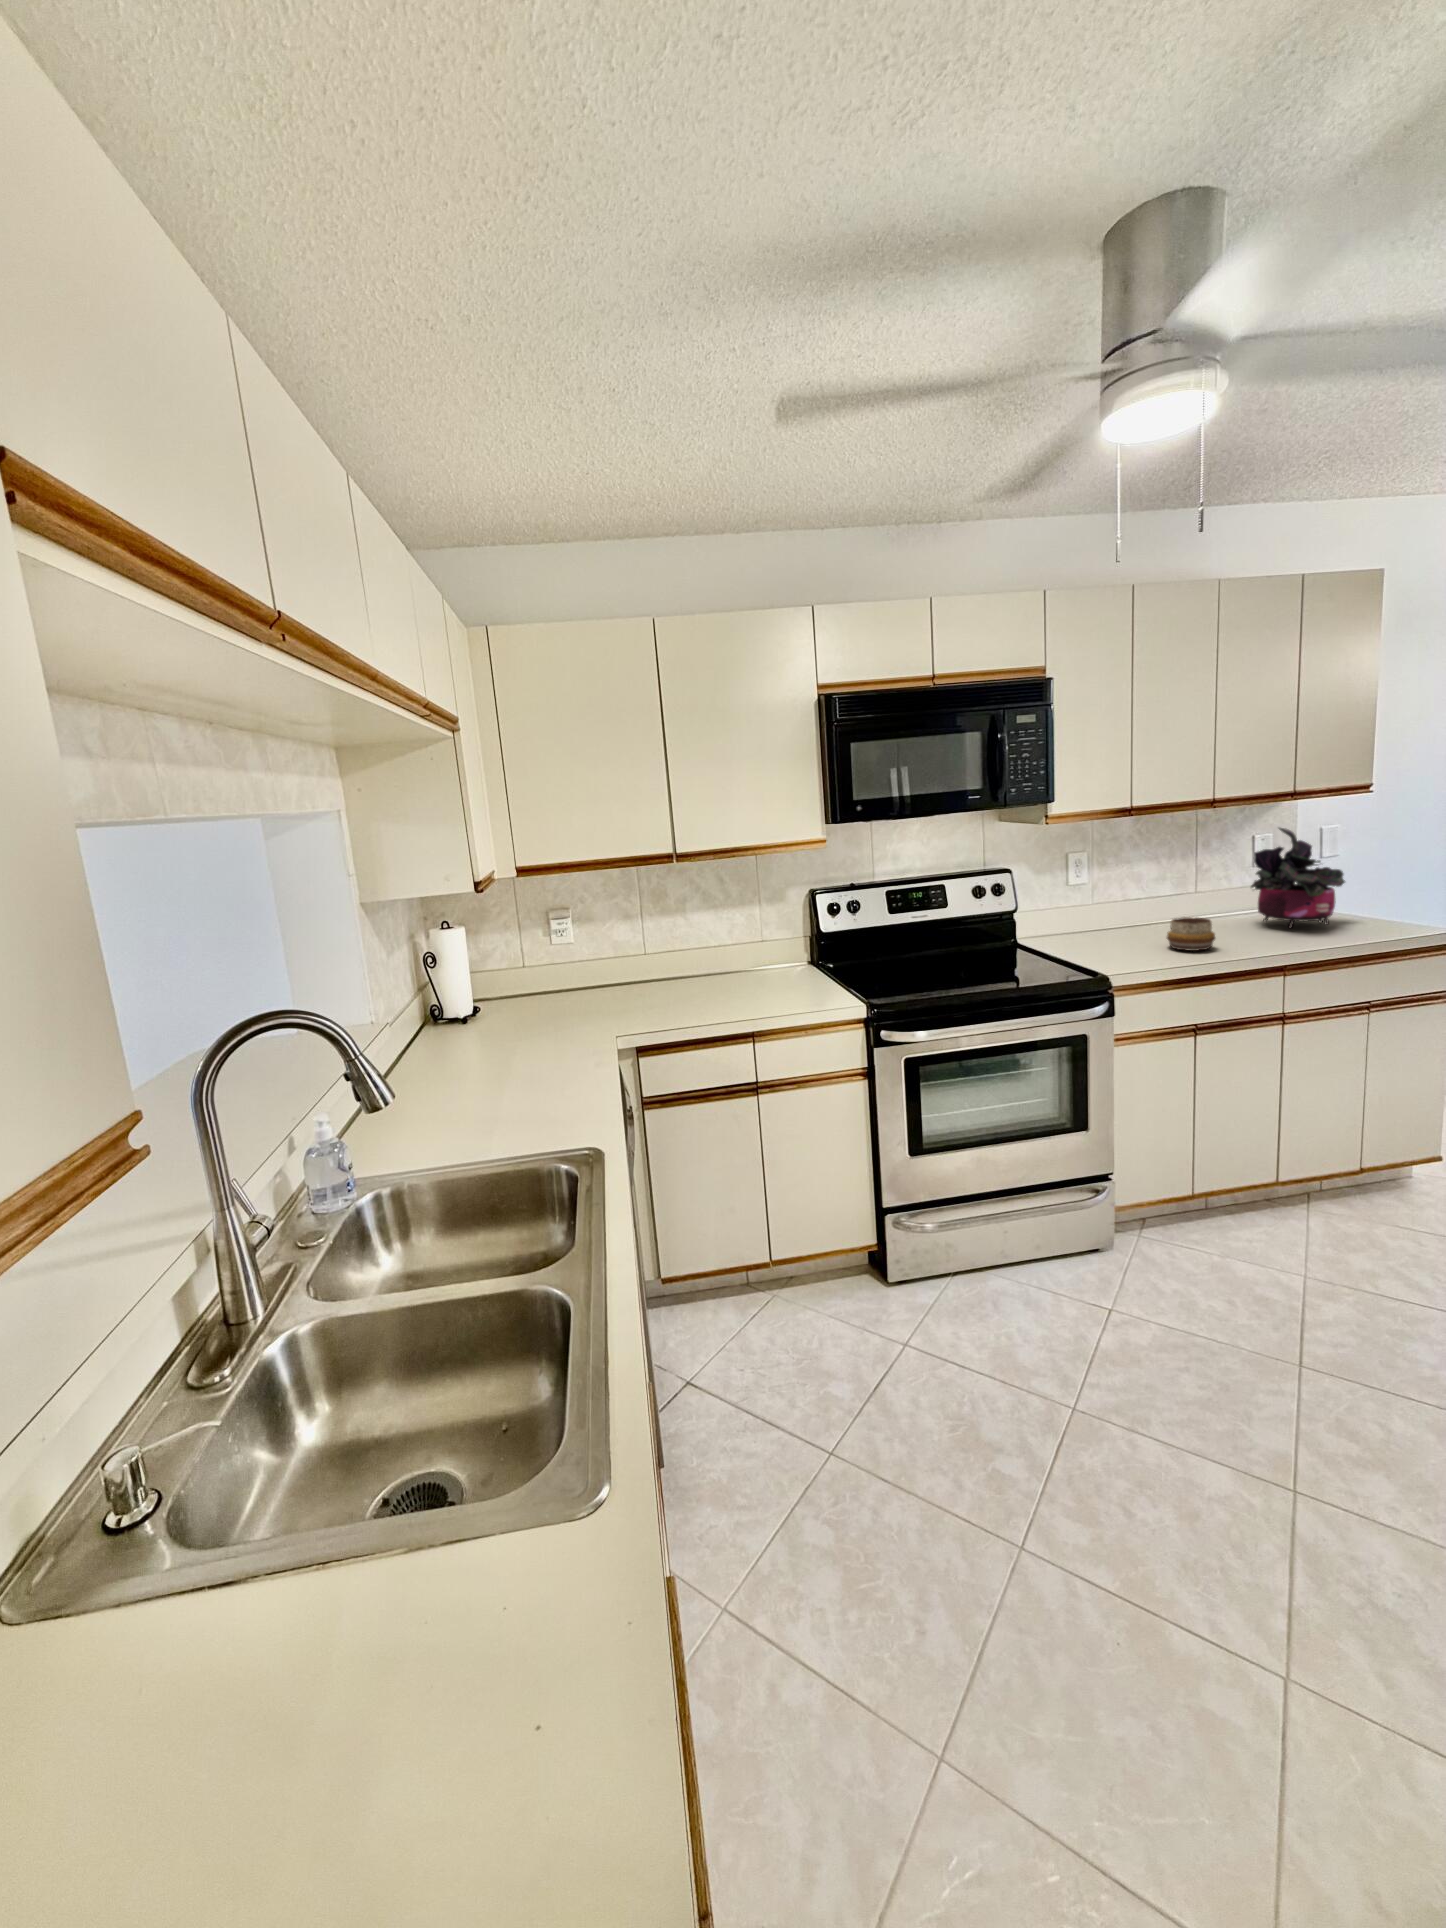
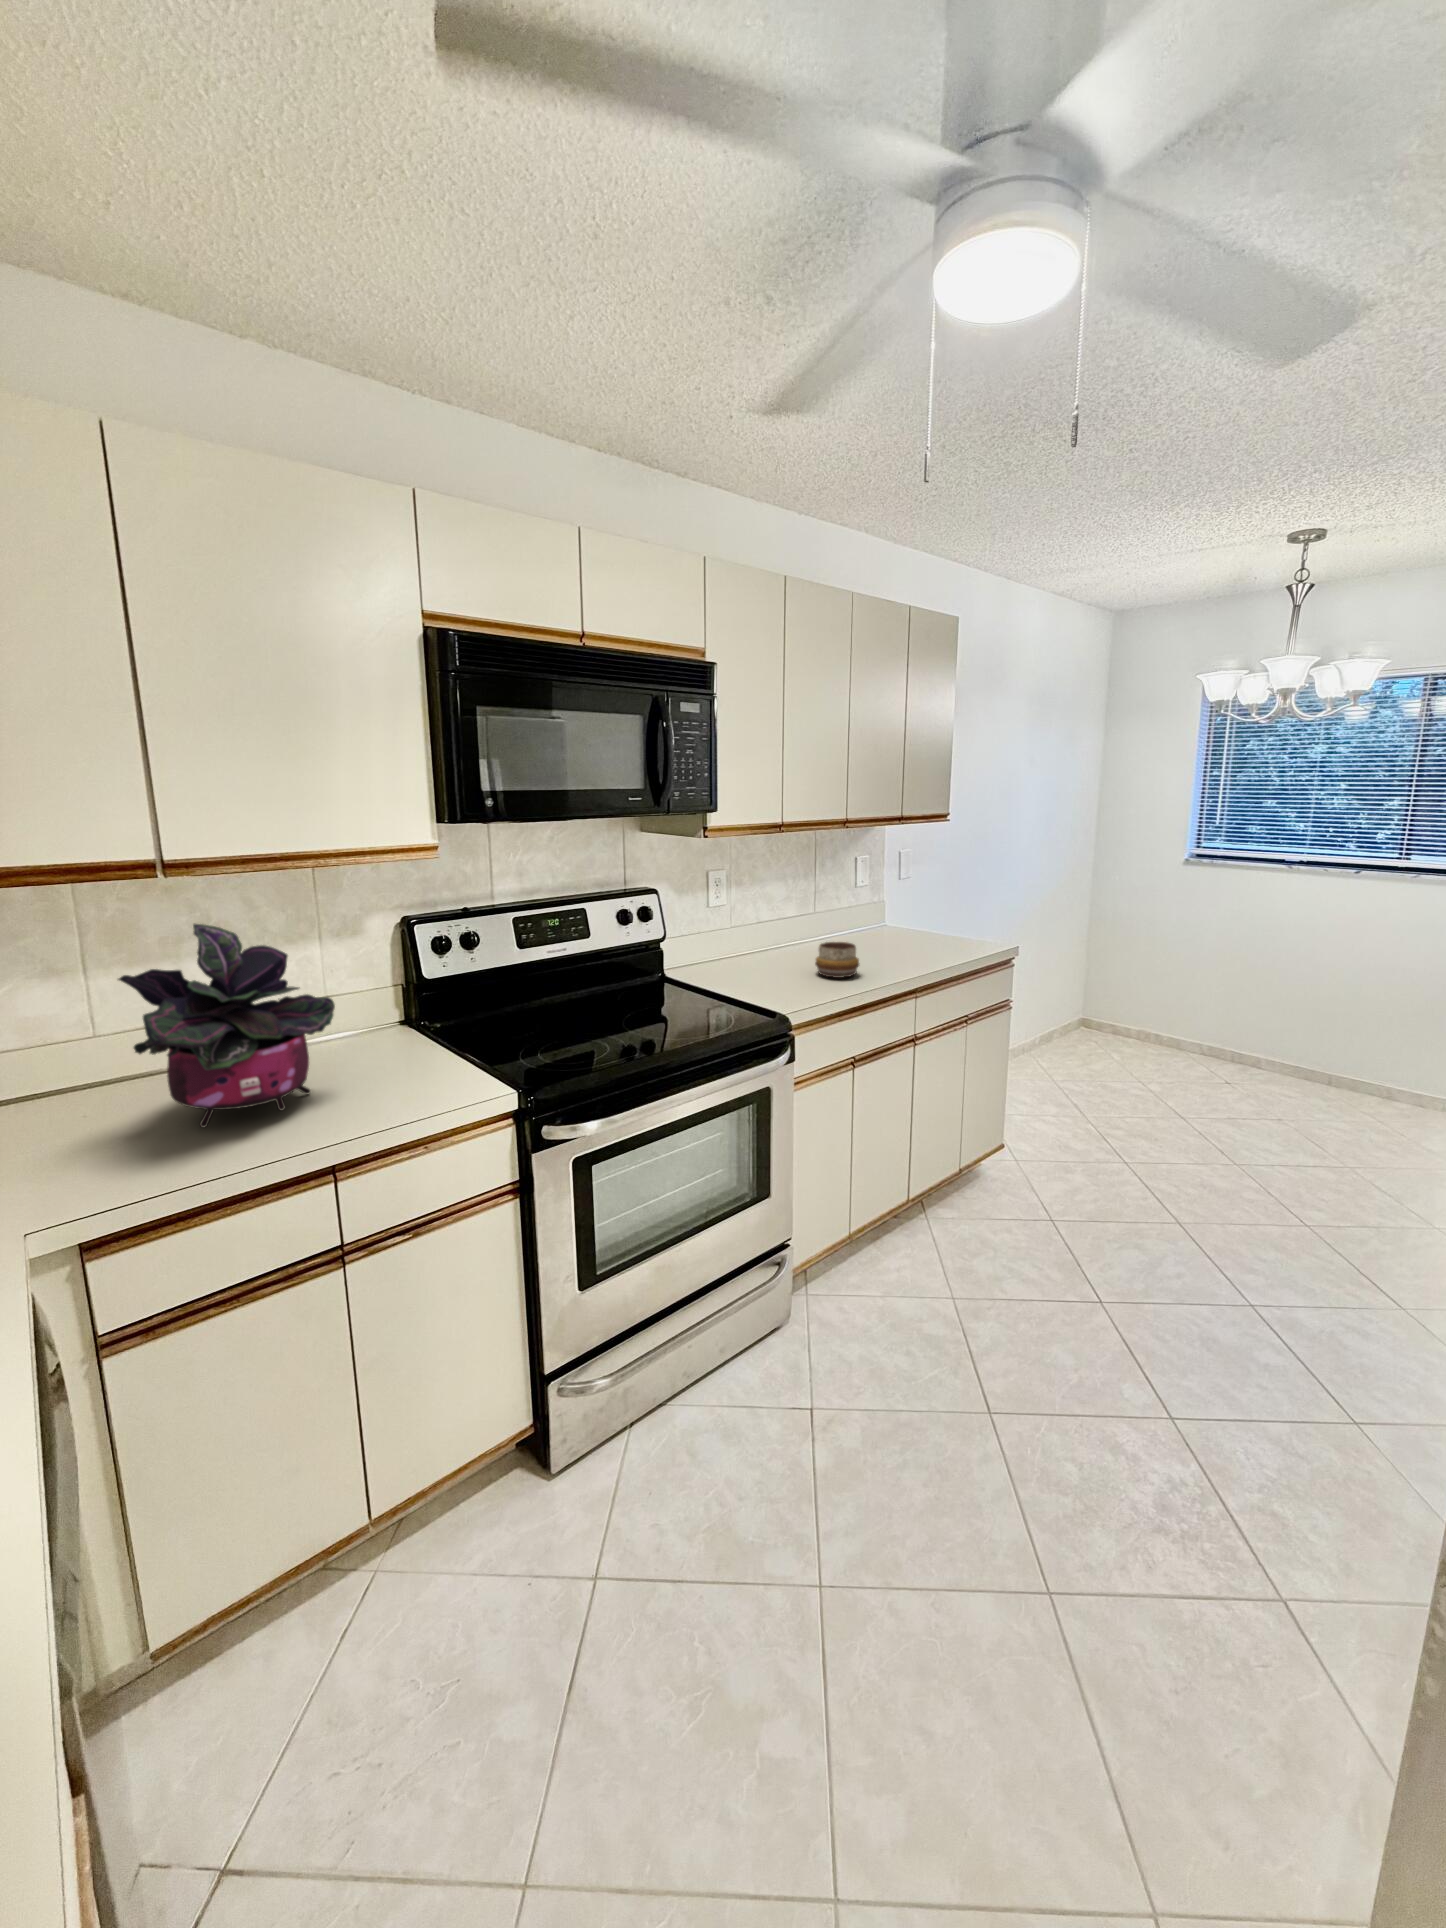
potted plant: present [1251,828,1345,929] -> present [118,924,335,1127]

